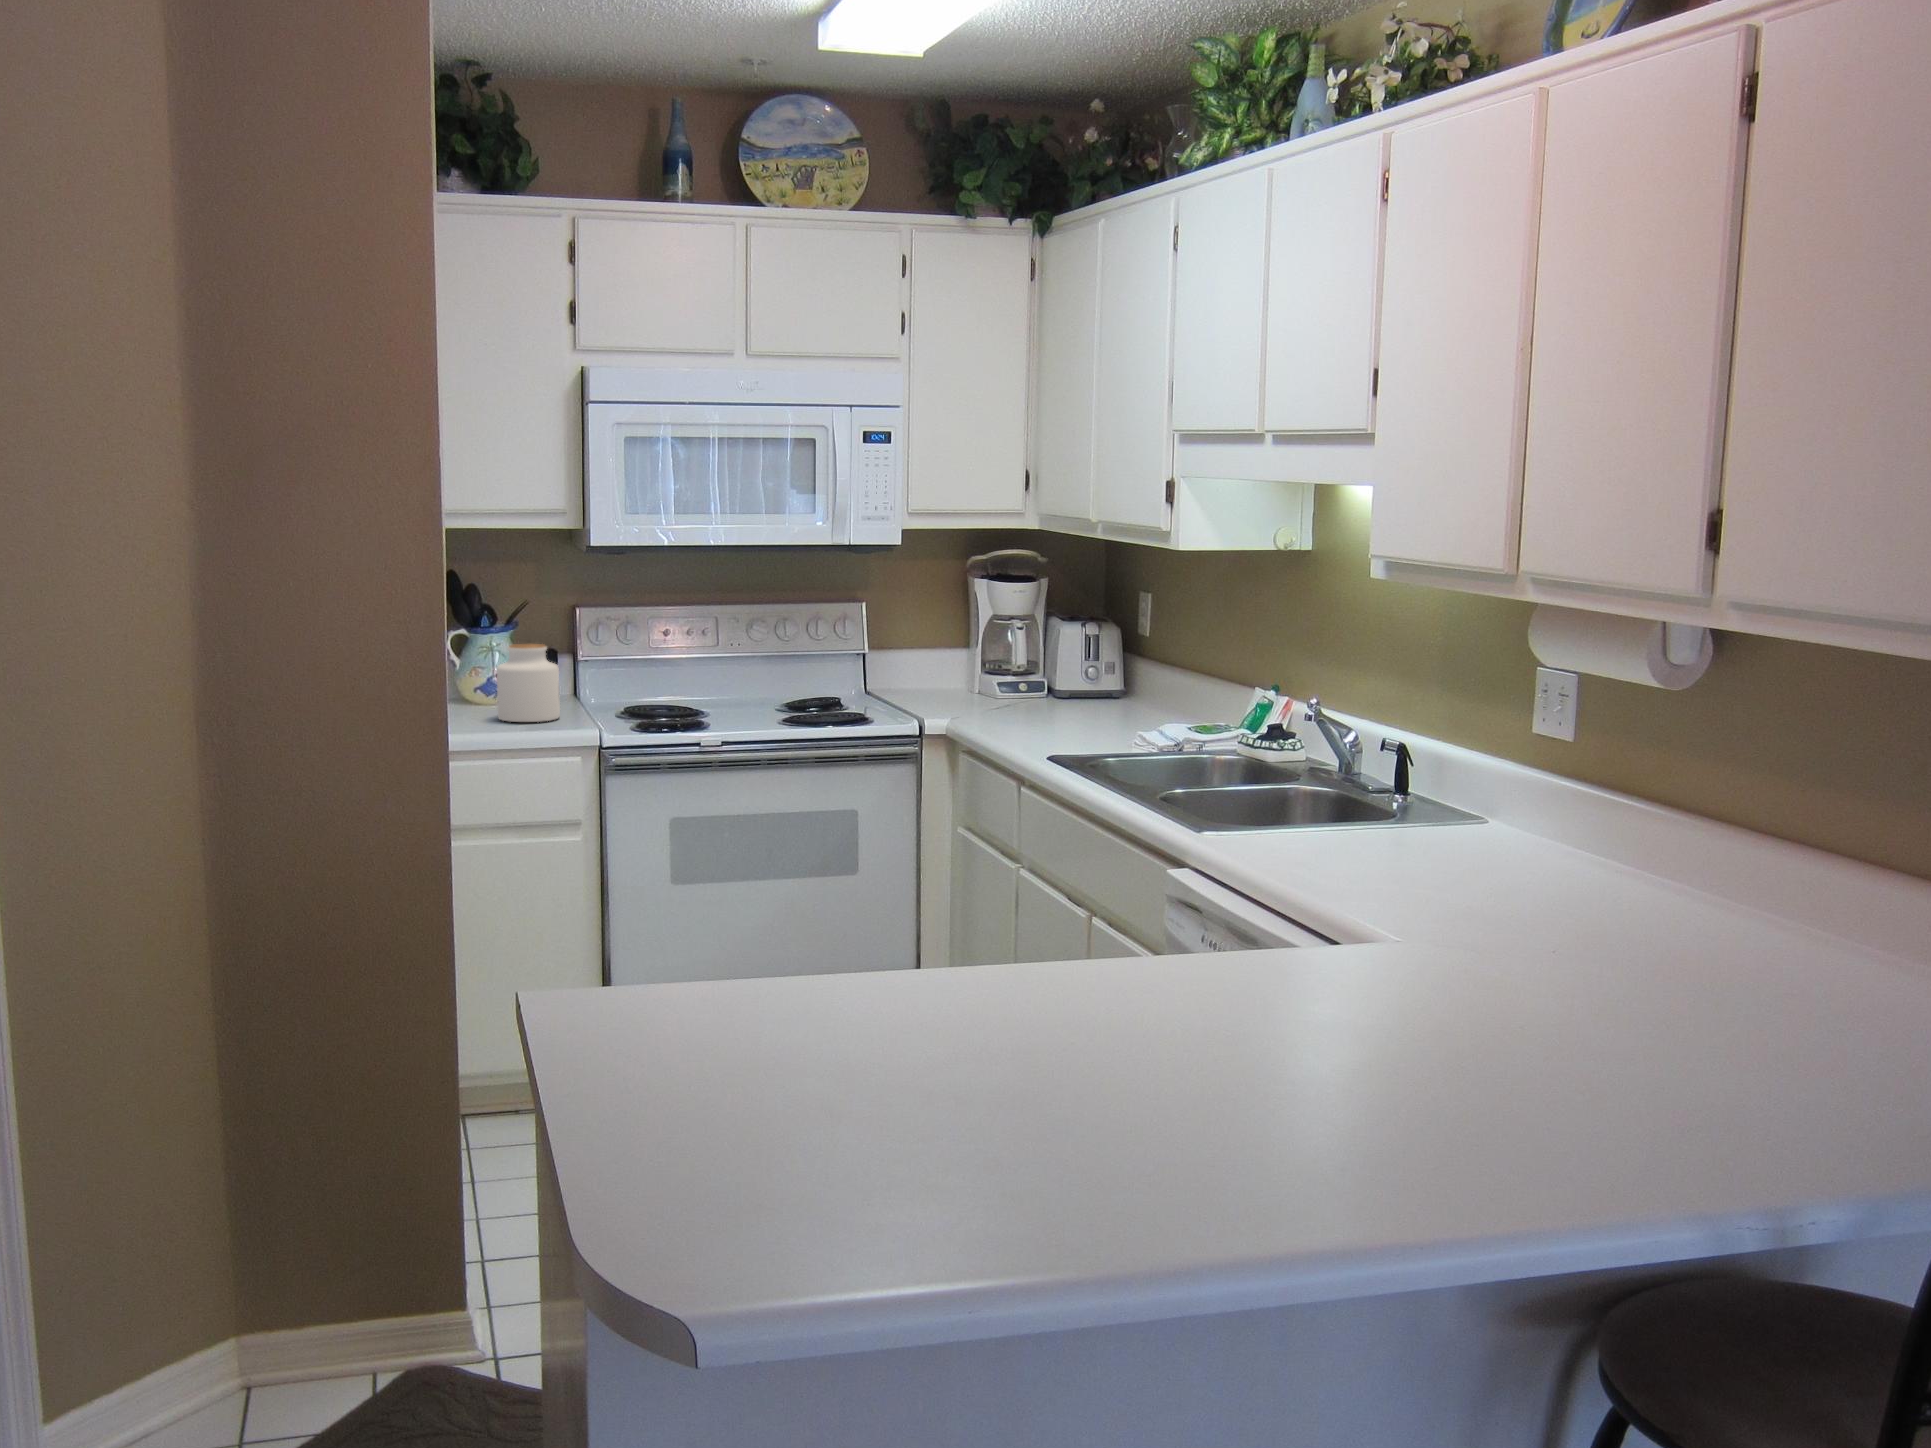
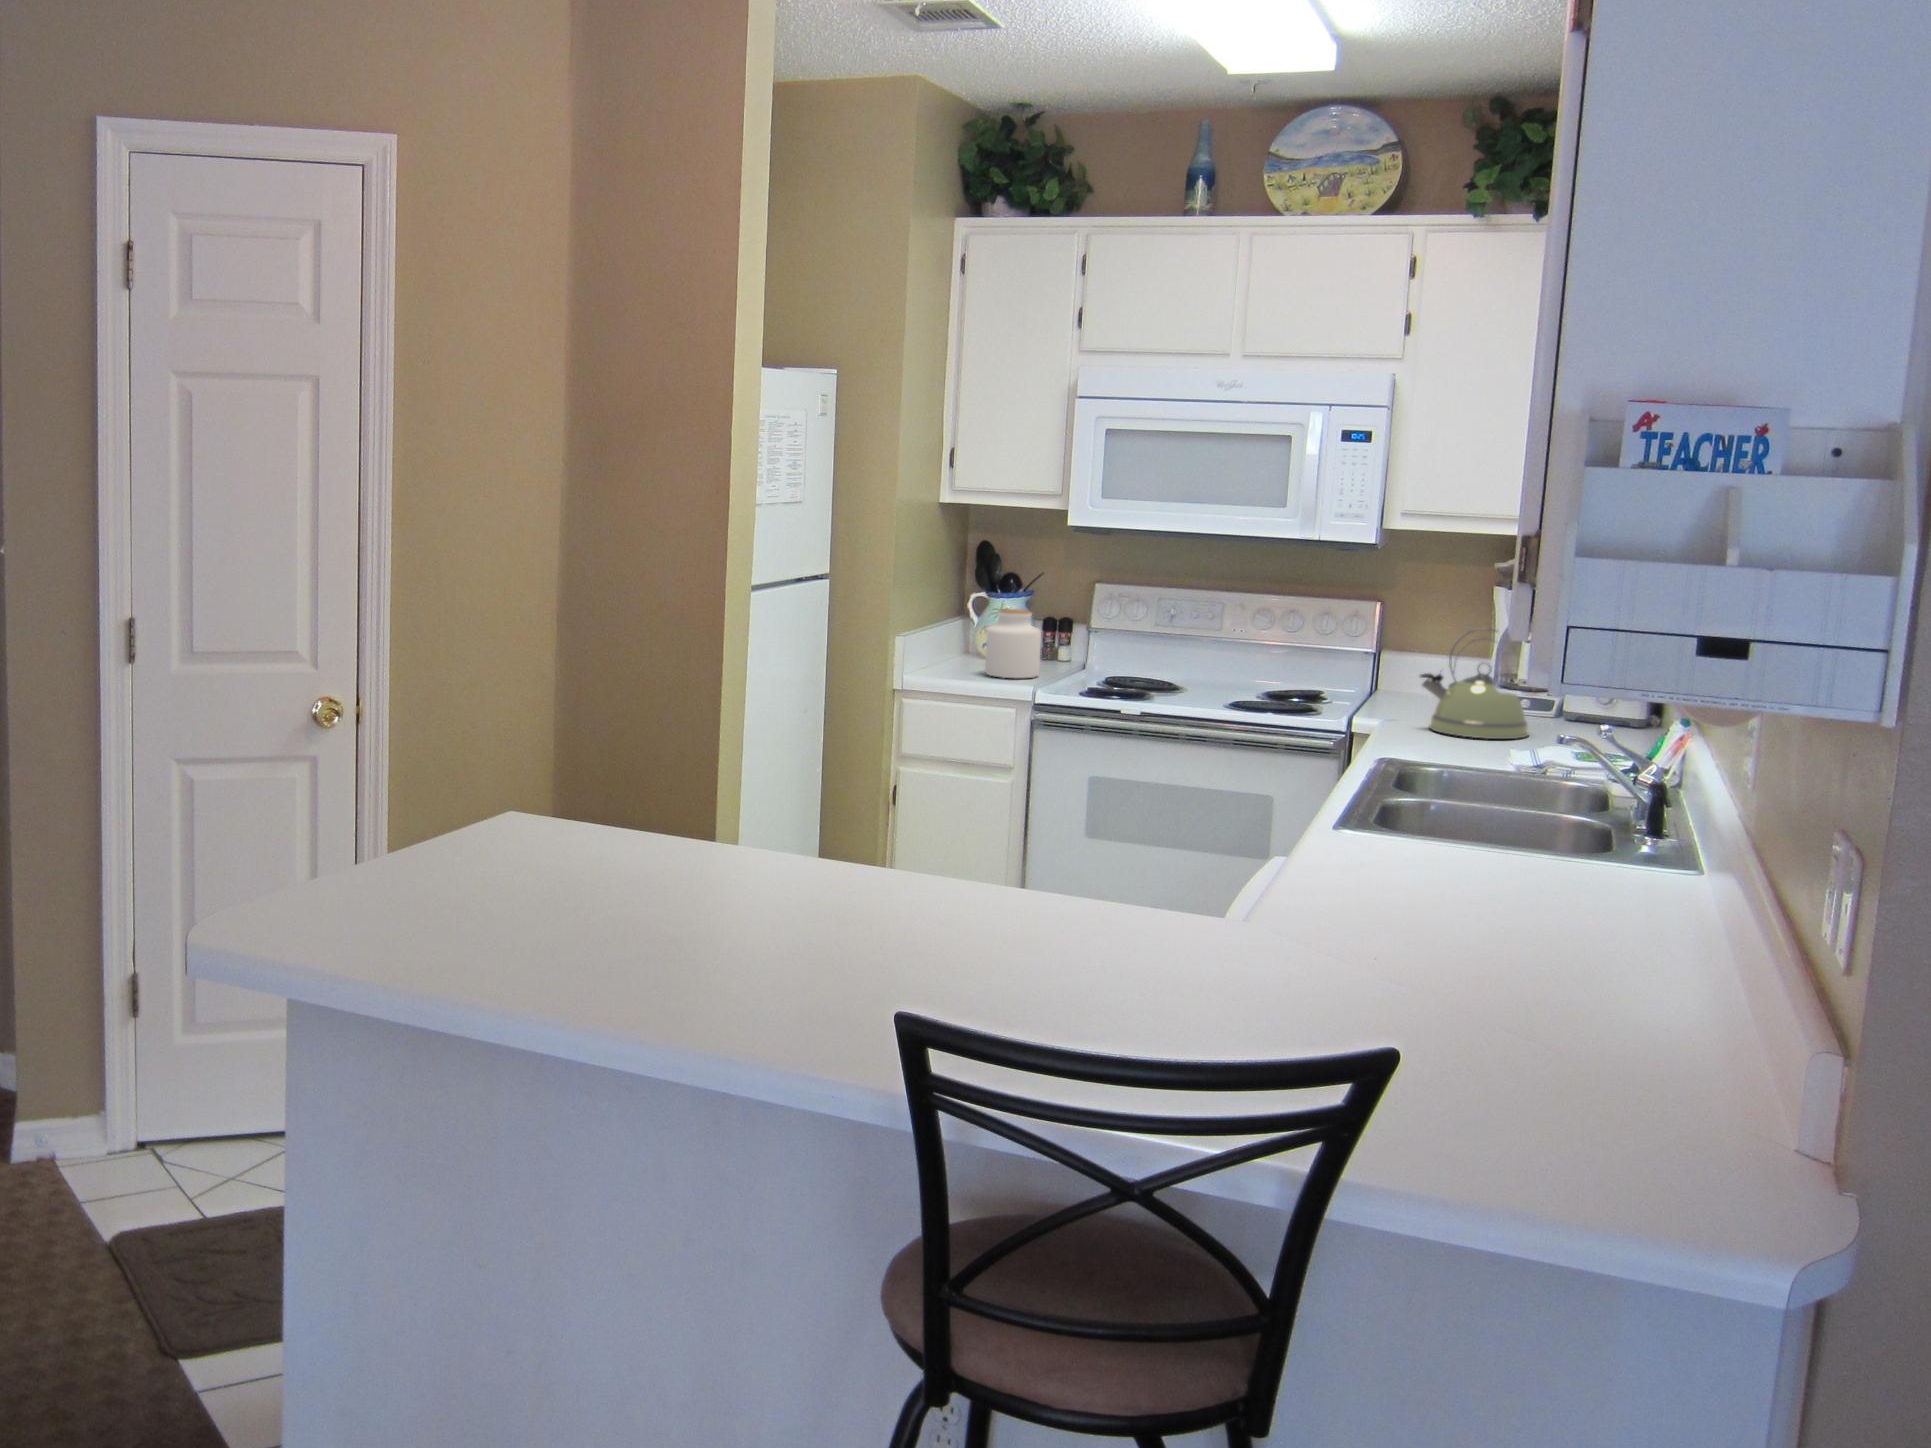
kettle: none [991,618,1087,725] -> present [1420,628,1528,739]

